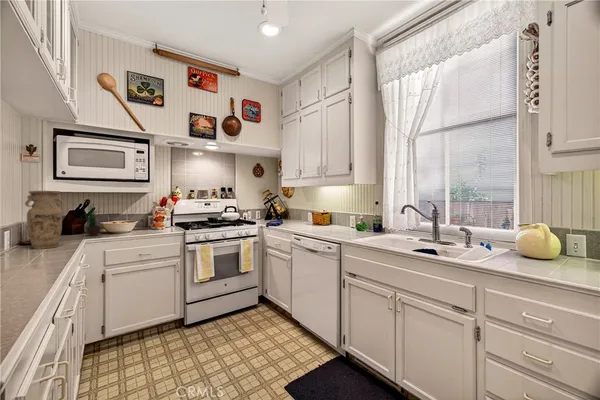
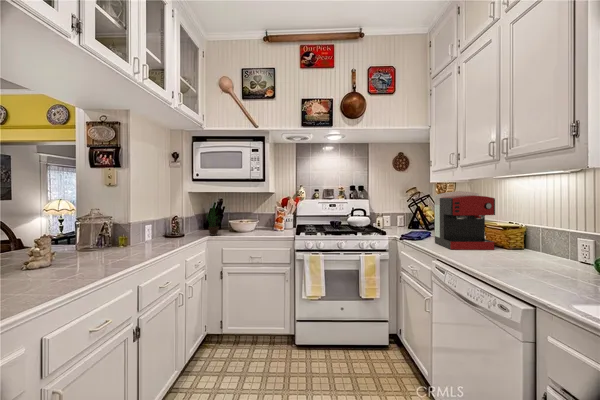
vase: present [25,191,64,249] -> none [146,192,173,244]
coffee maker: none [293,195,328,231] -> present [435,191,495,250]

